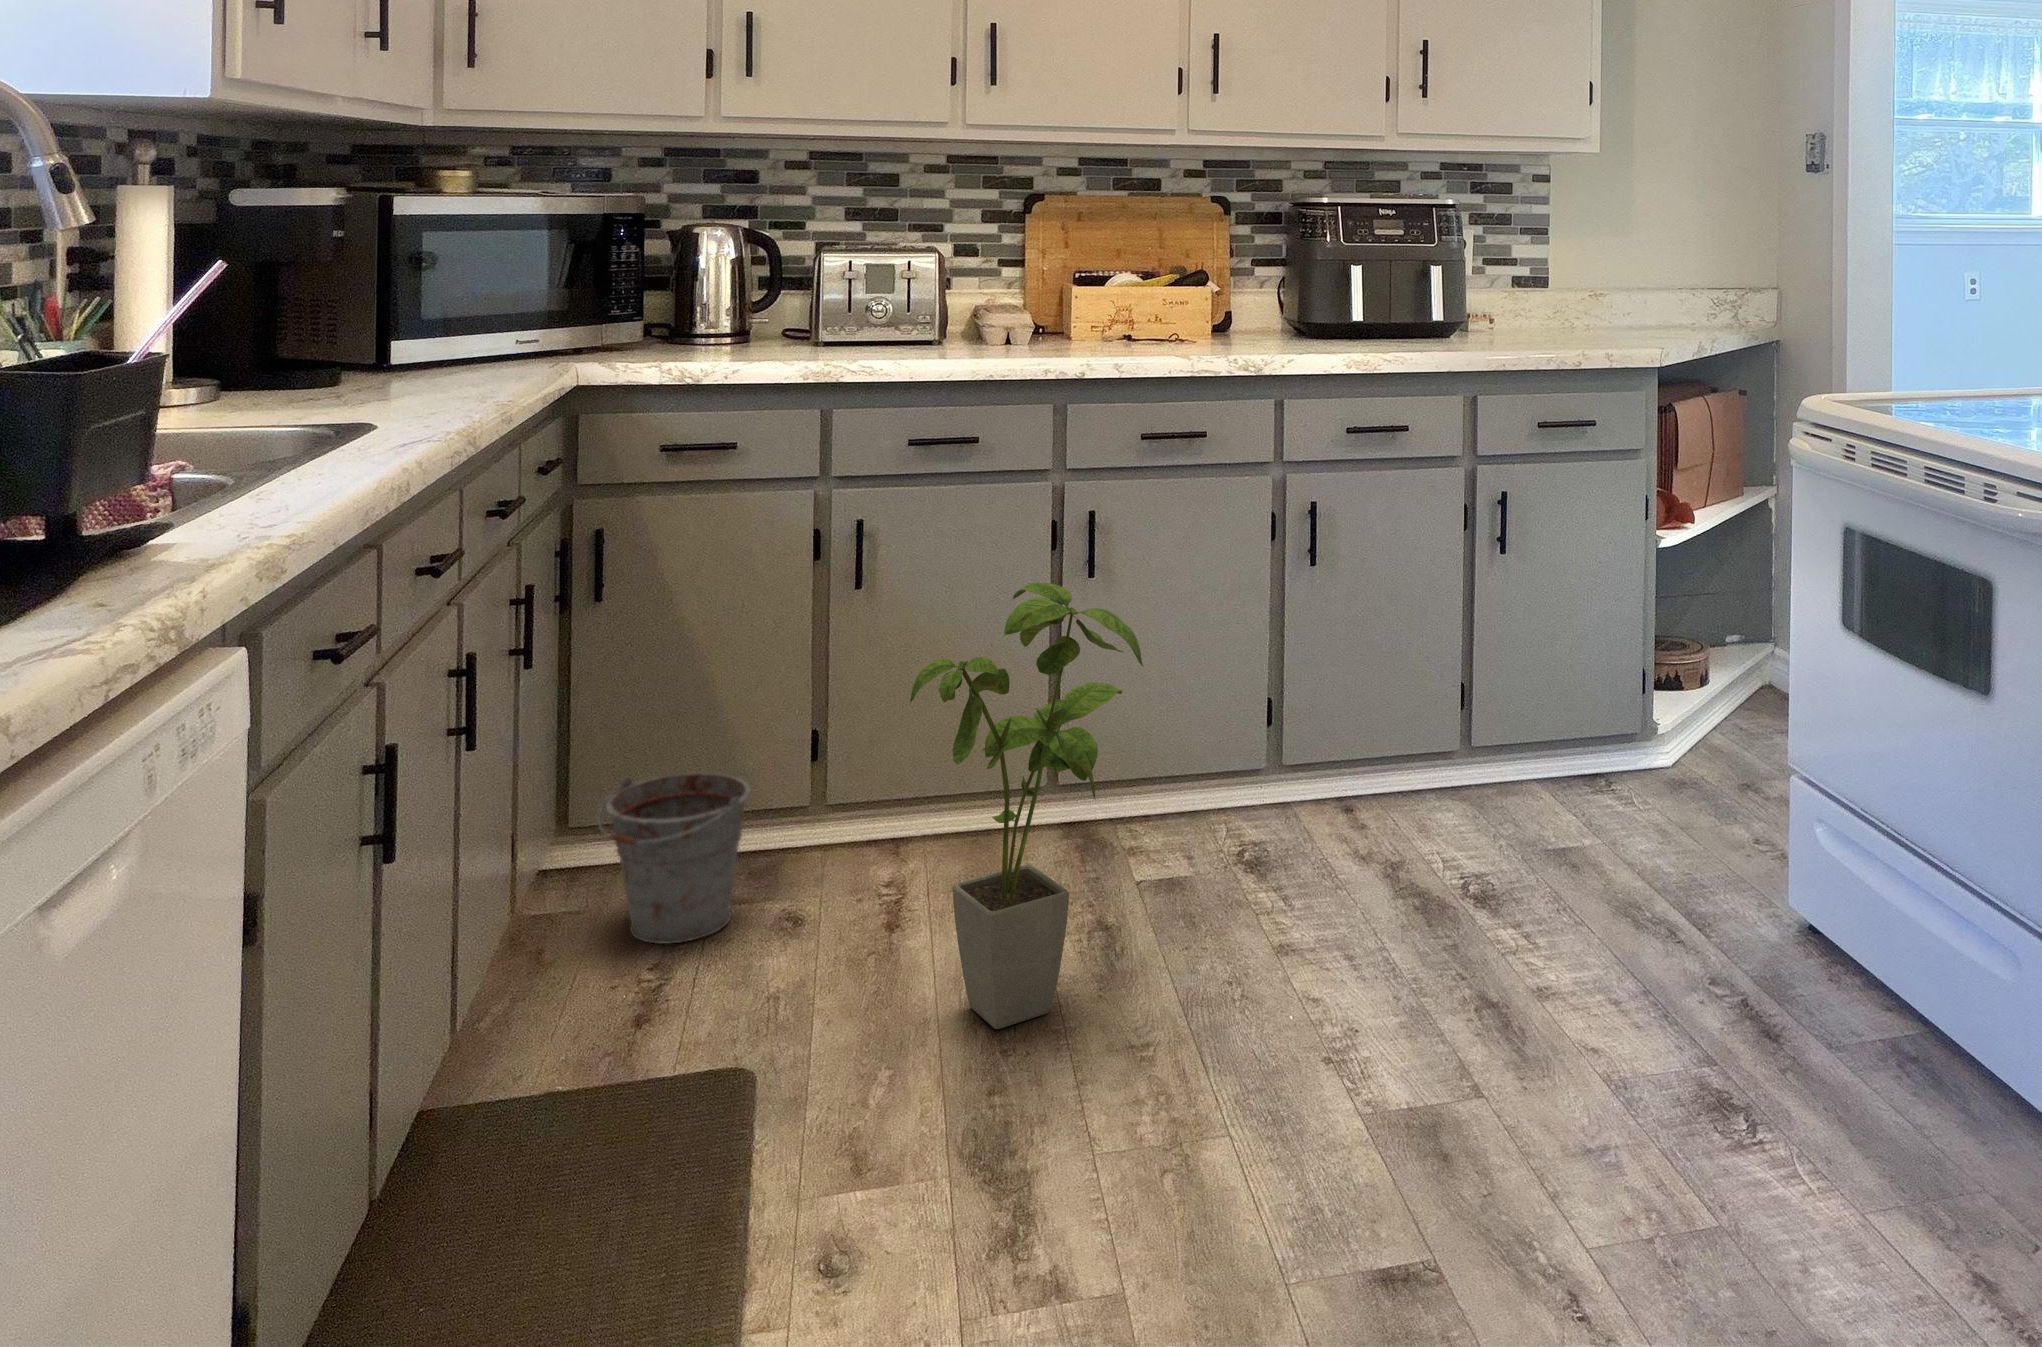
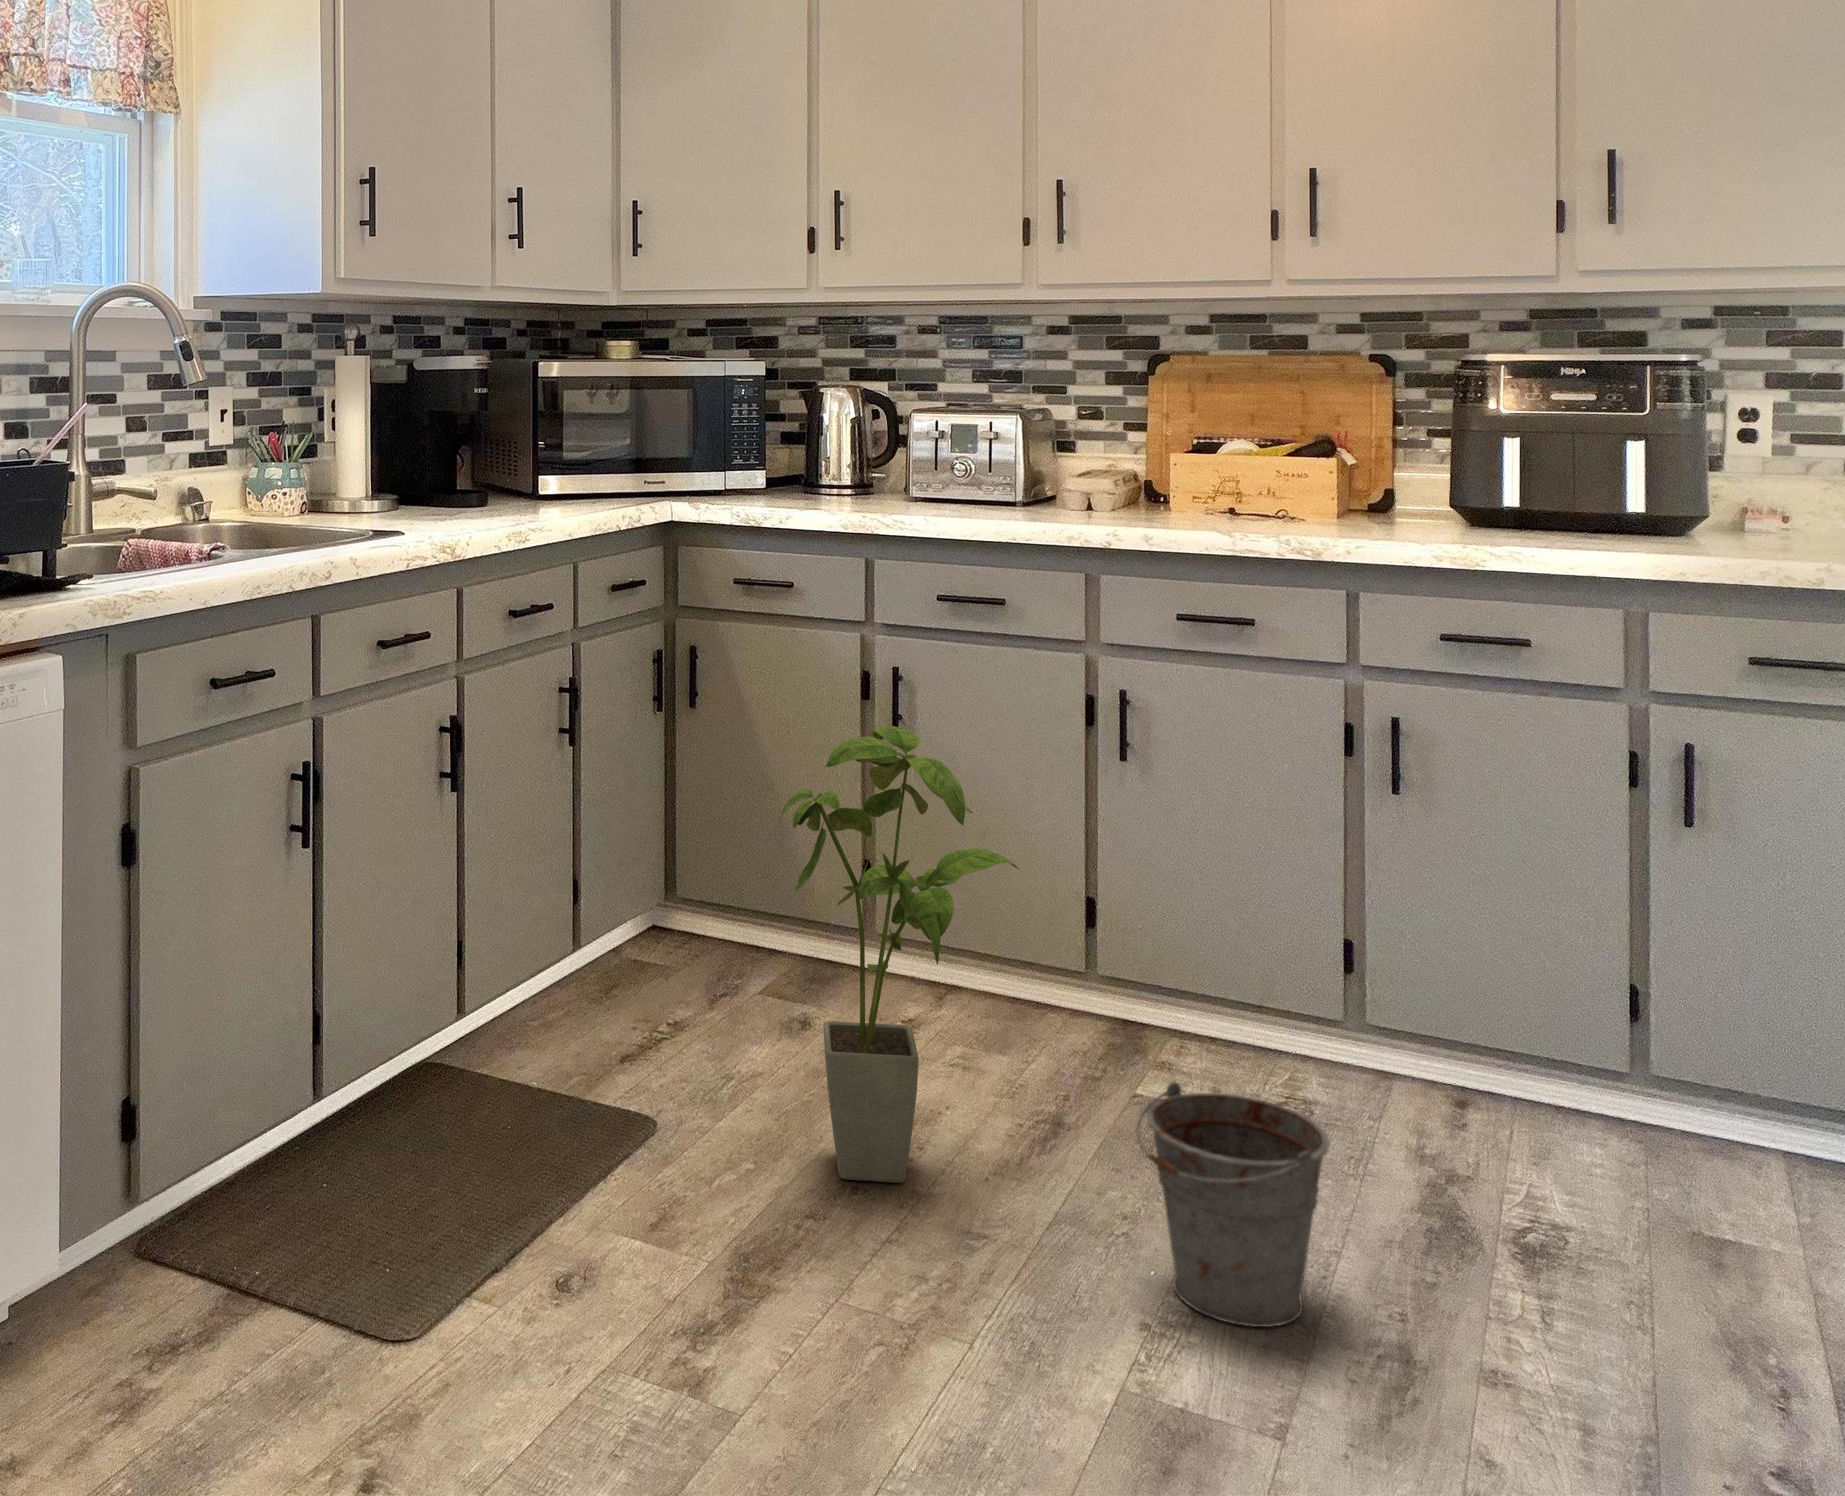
bucket: present [598,773,750,944] -> present [1136,1082,1330,1327]

